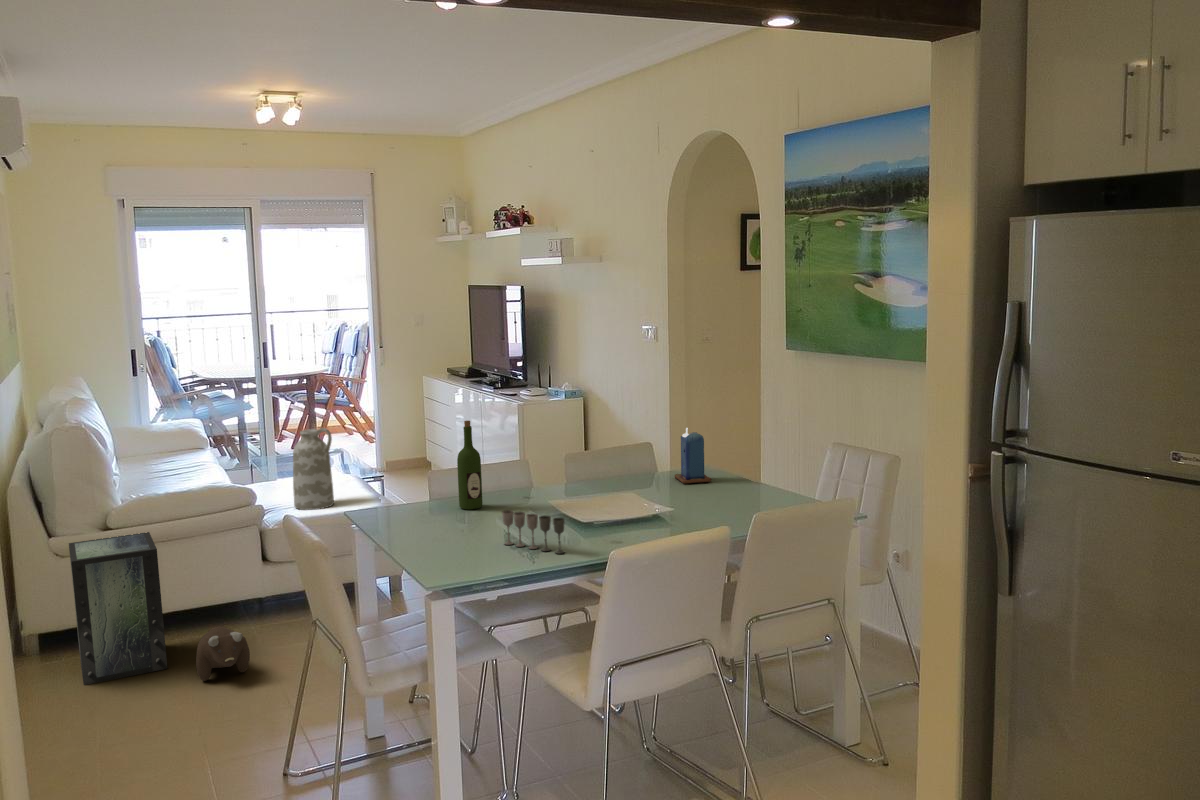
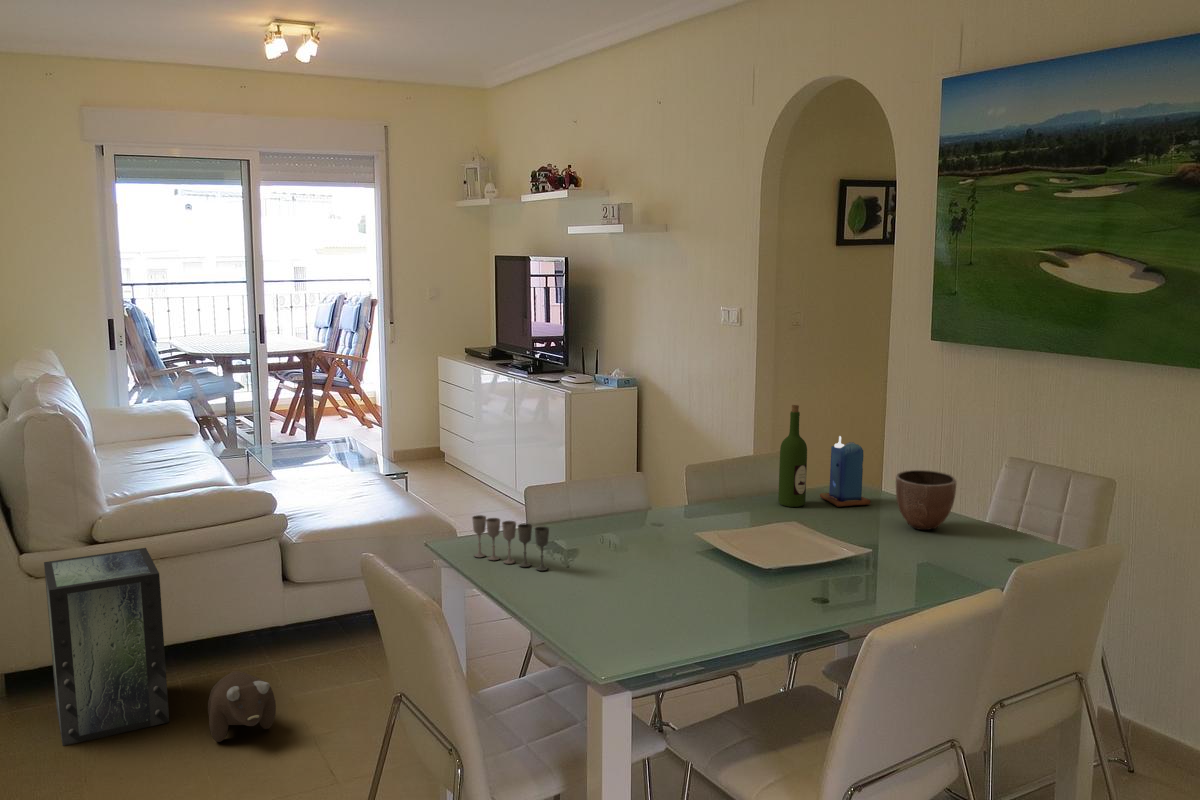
wine bottle: present [457,421,483,509] -> present [778,405,807,507]
vase: present [293,428,334,510] -> none [318,420,366,519]
decorative bowl: none [716,452,762,498] -> present [896,470,956,530]
wine glass: present [502,510,565,554] -> present [472,515,549,571]

